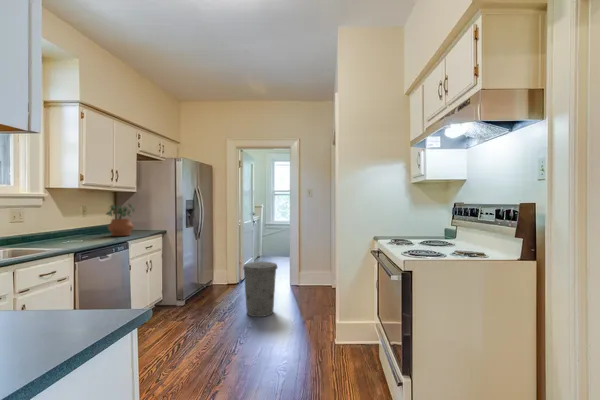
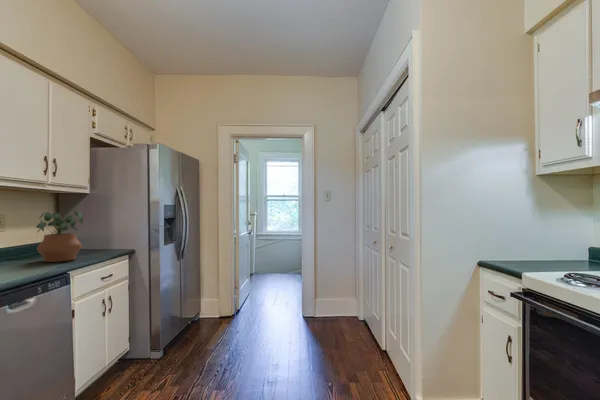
trash can: present [243,261,277,317] -> none [251,292,301,378]

